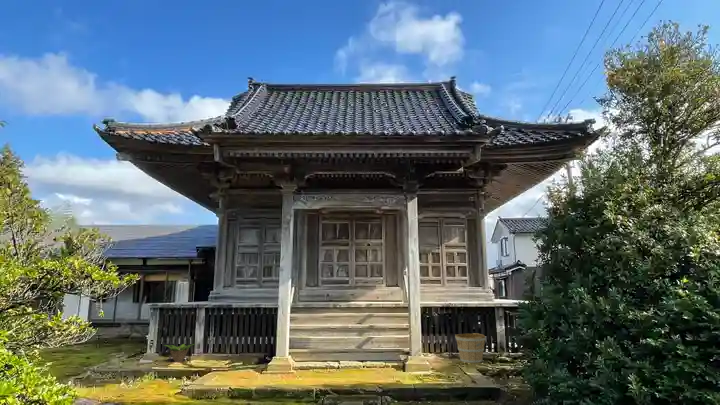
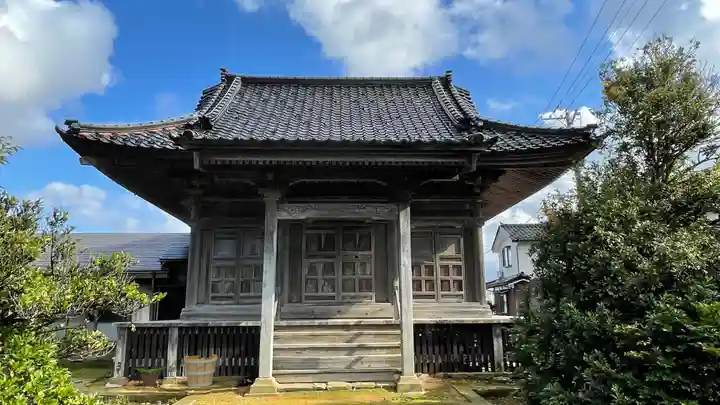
wooden bucket: present [455,333,486,363] -> present [184,354,217,387]

